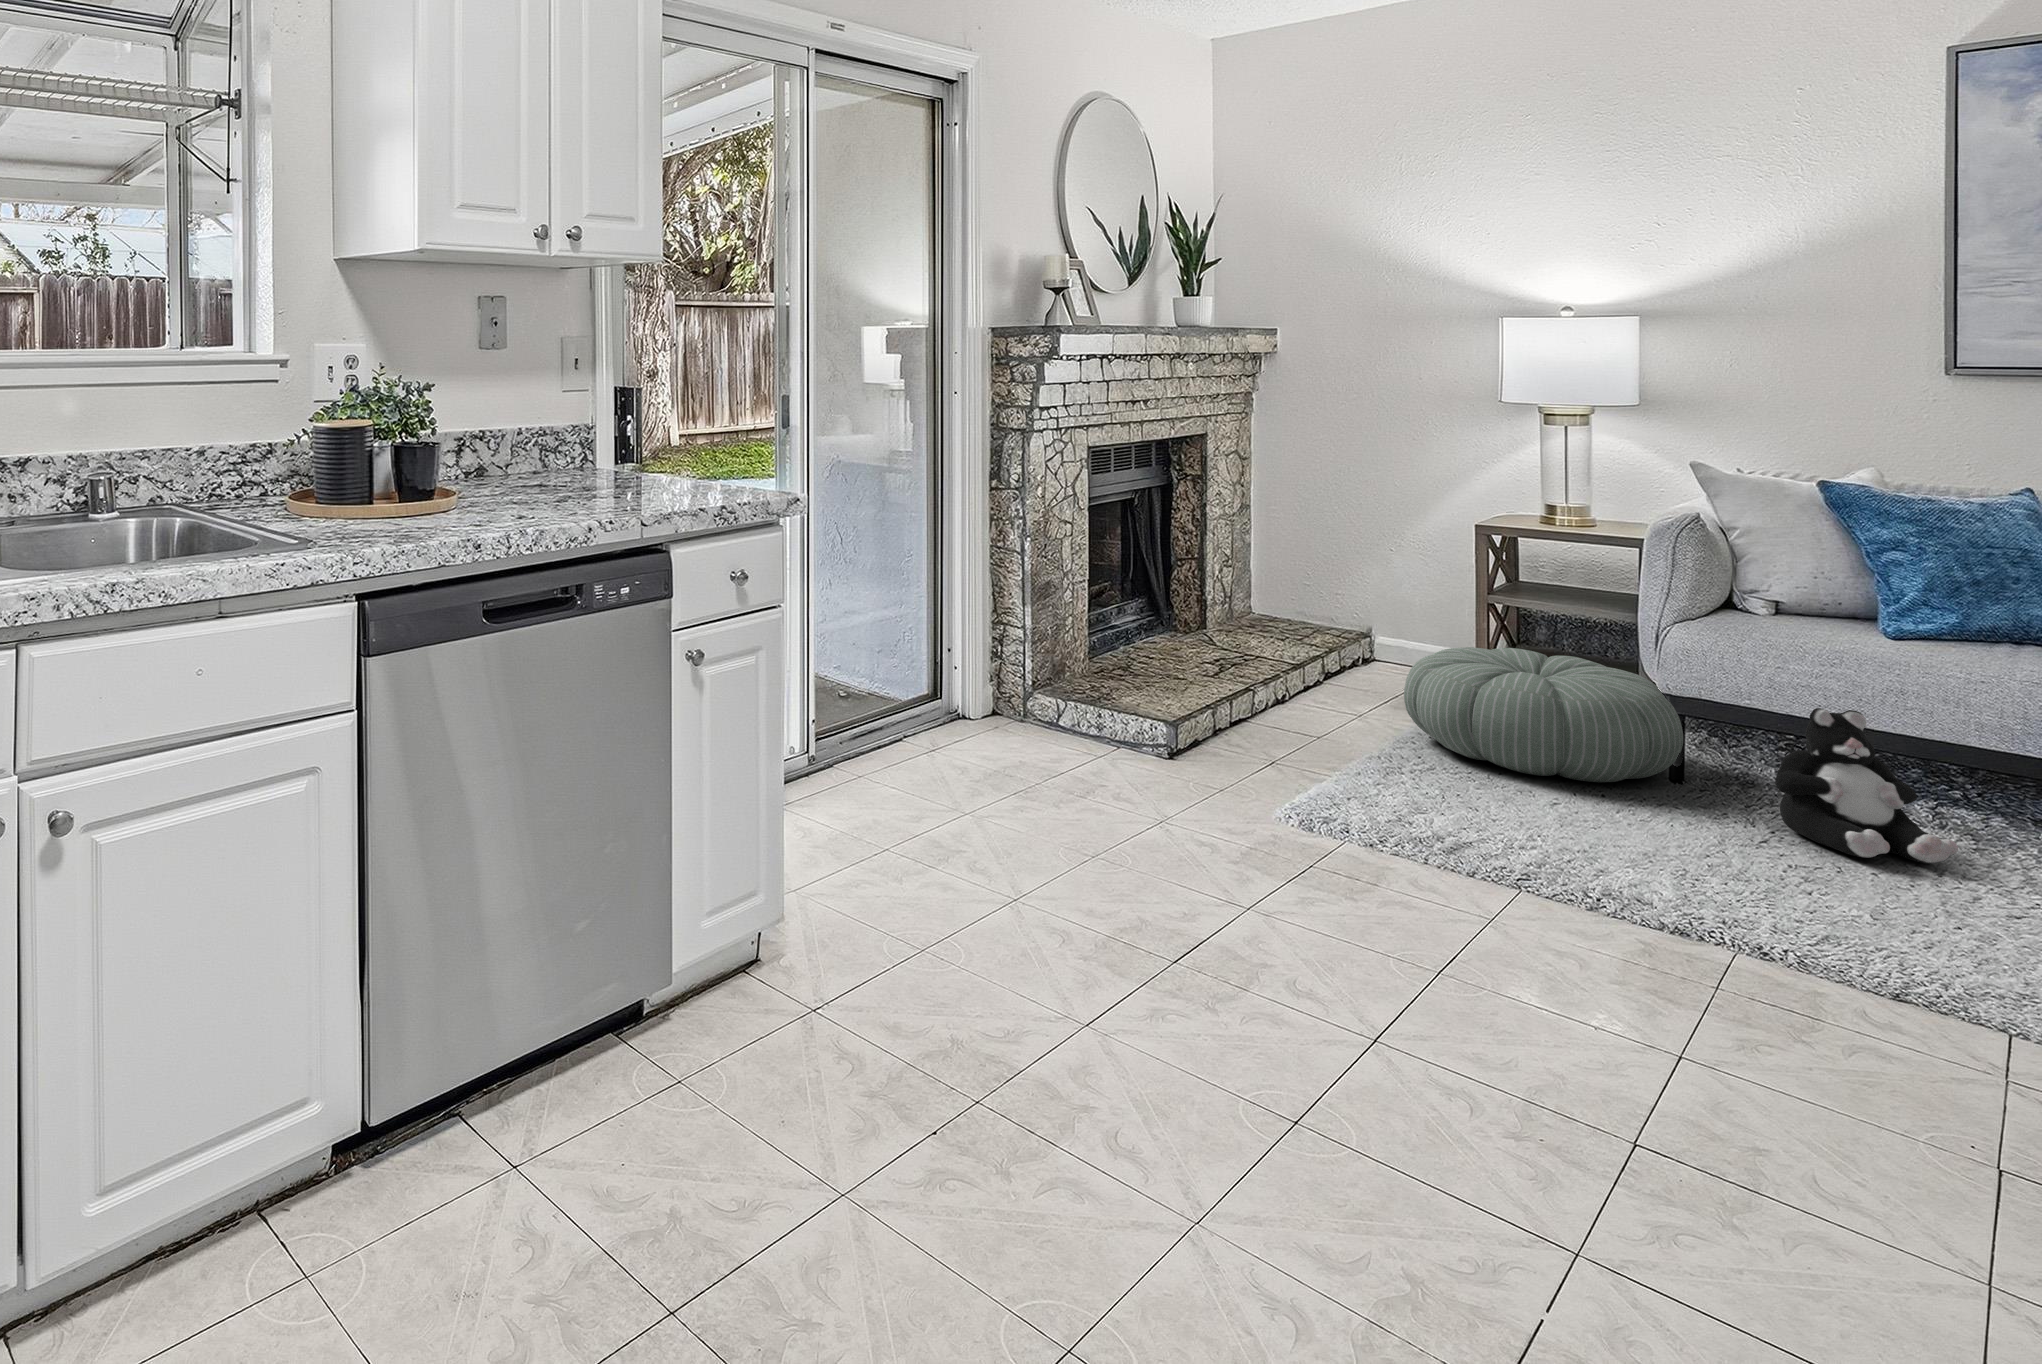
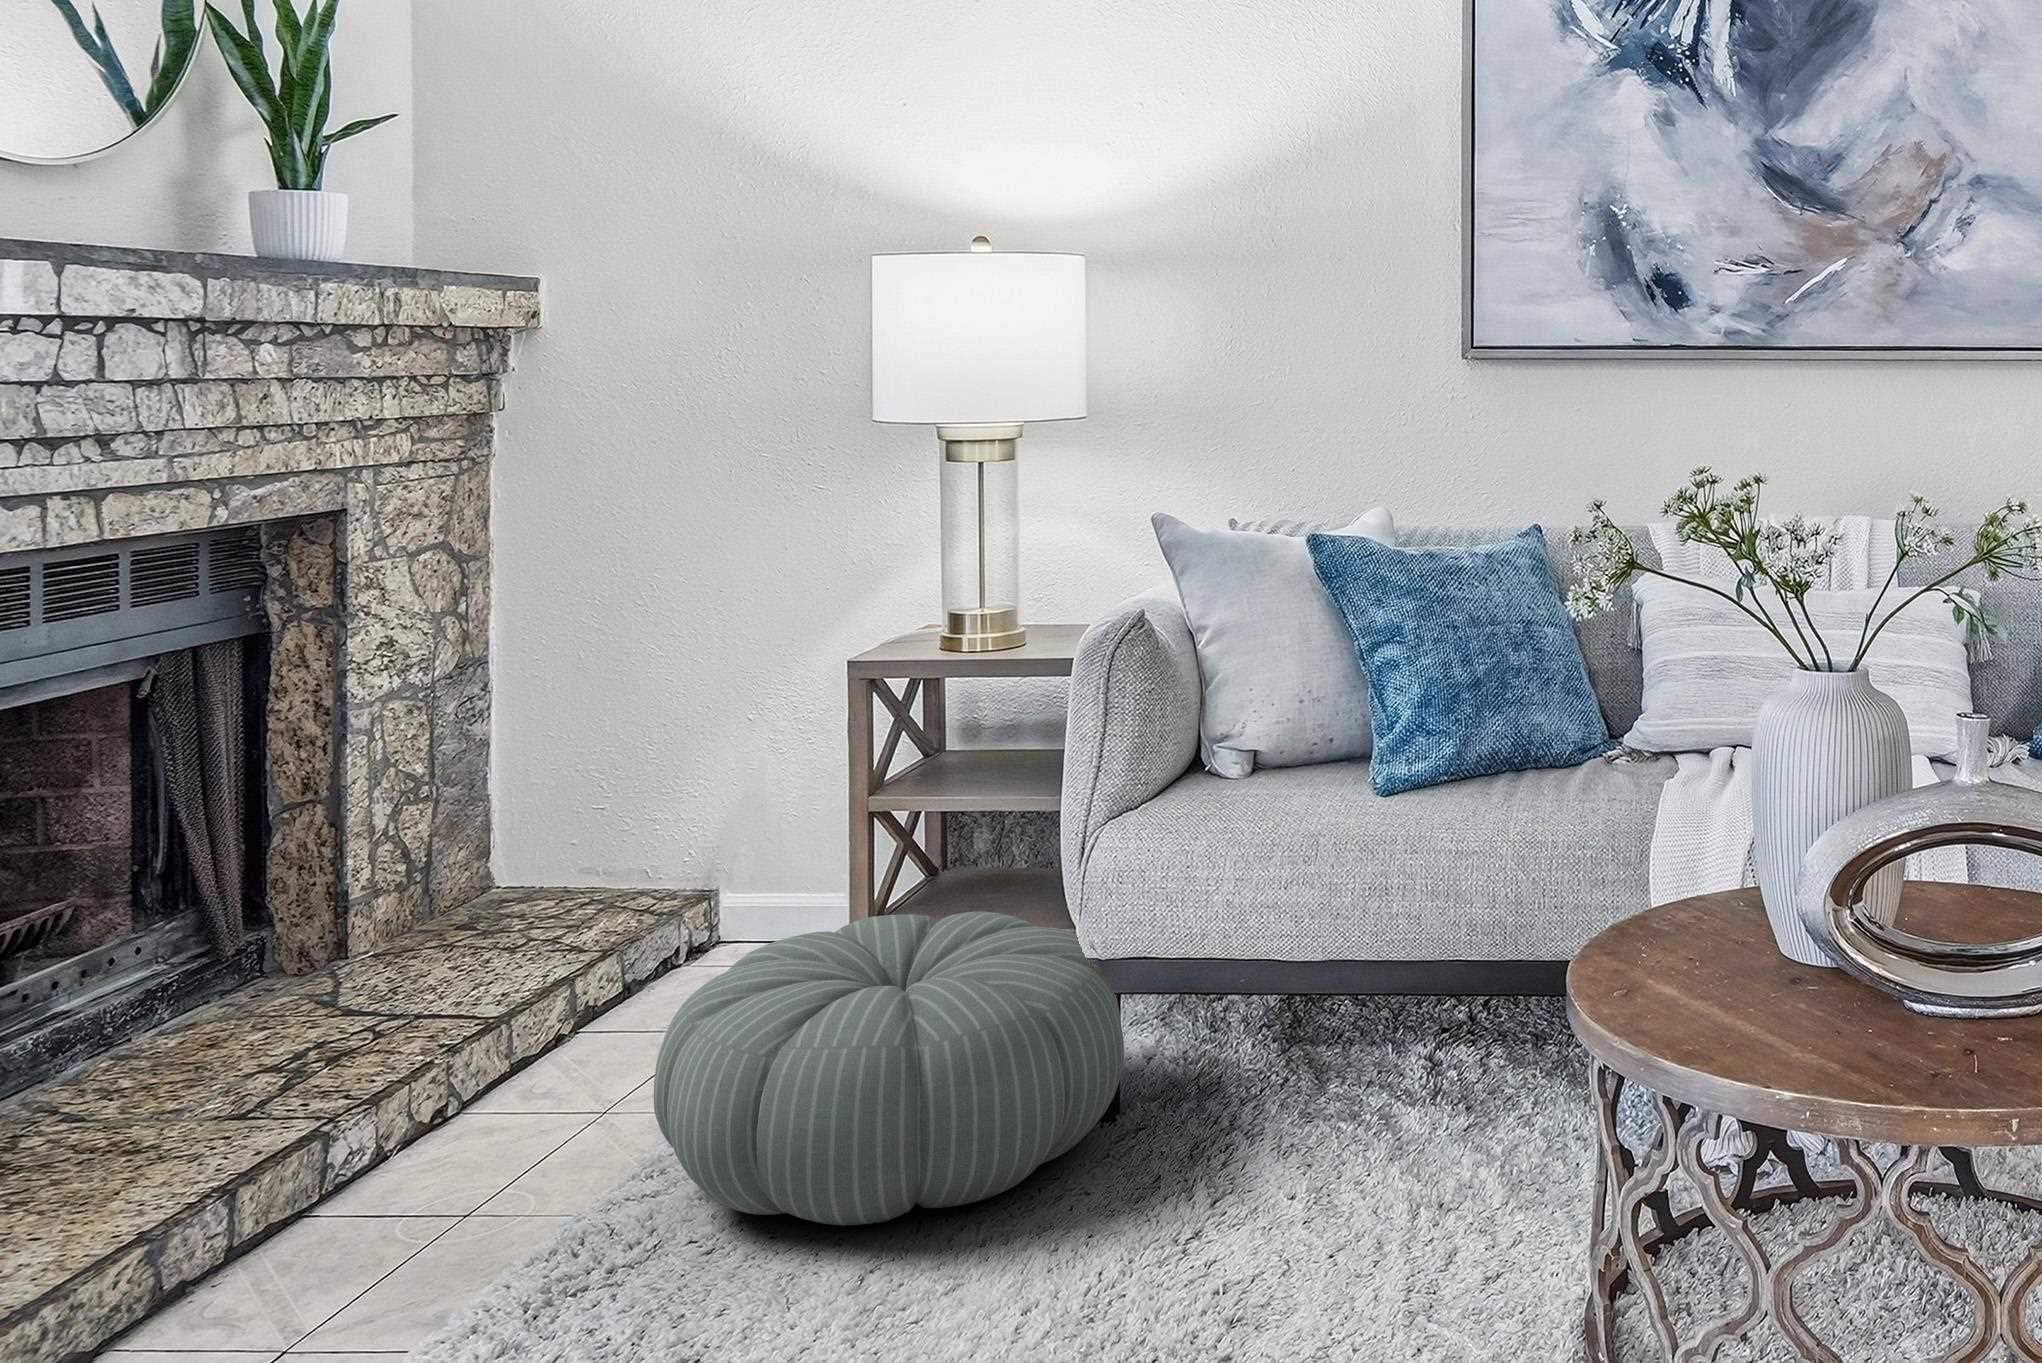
plush toy: present [1775,708,1958,863] -> none [1236,958,1464,1261]

